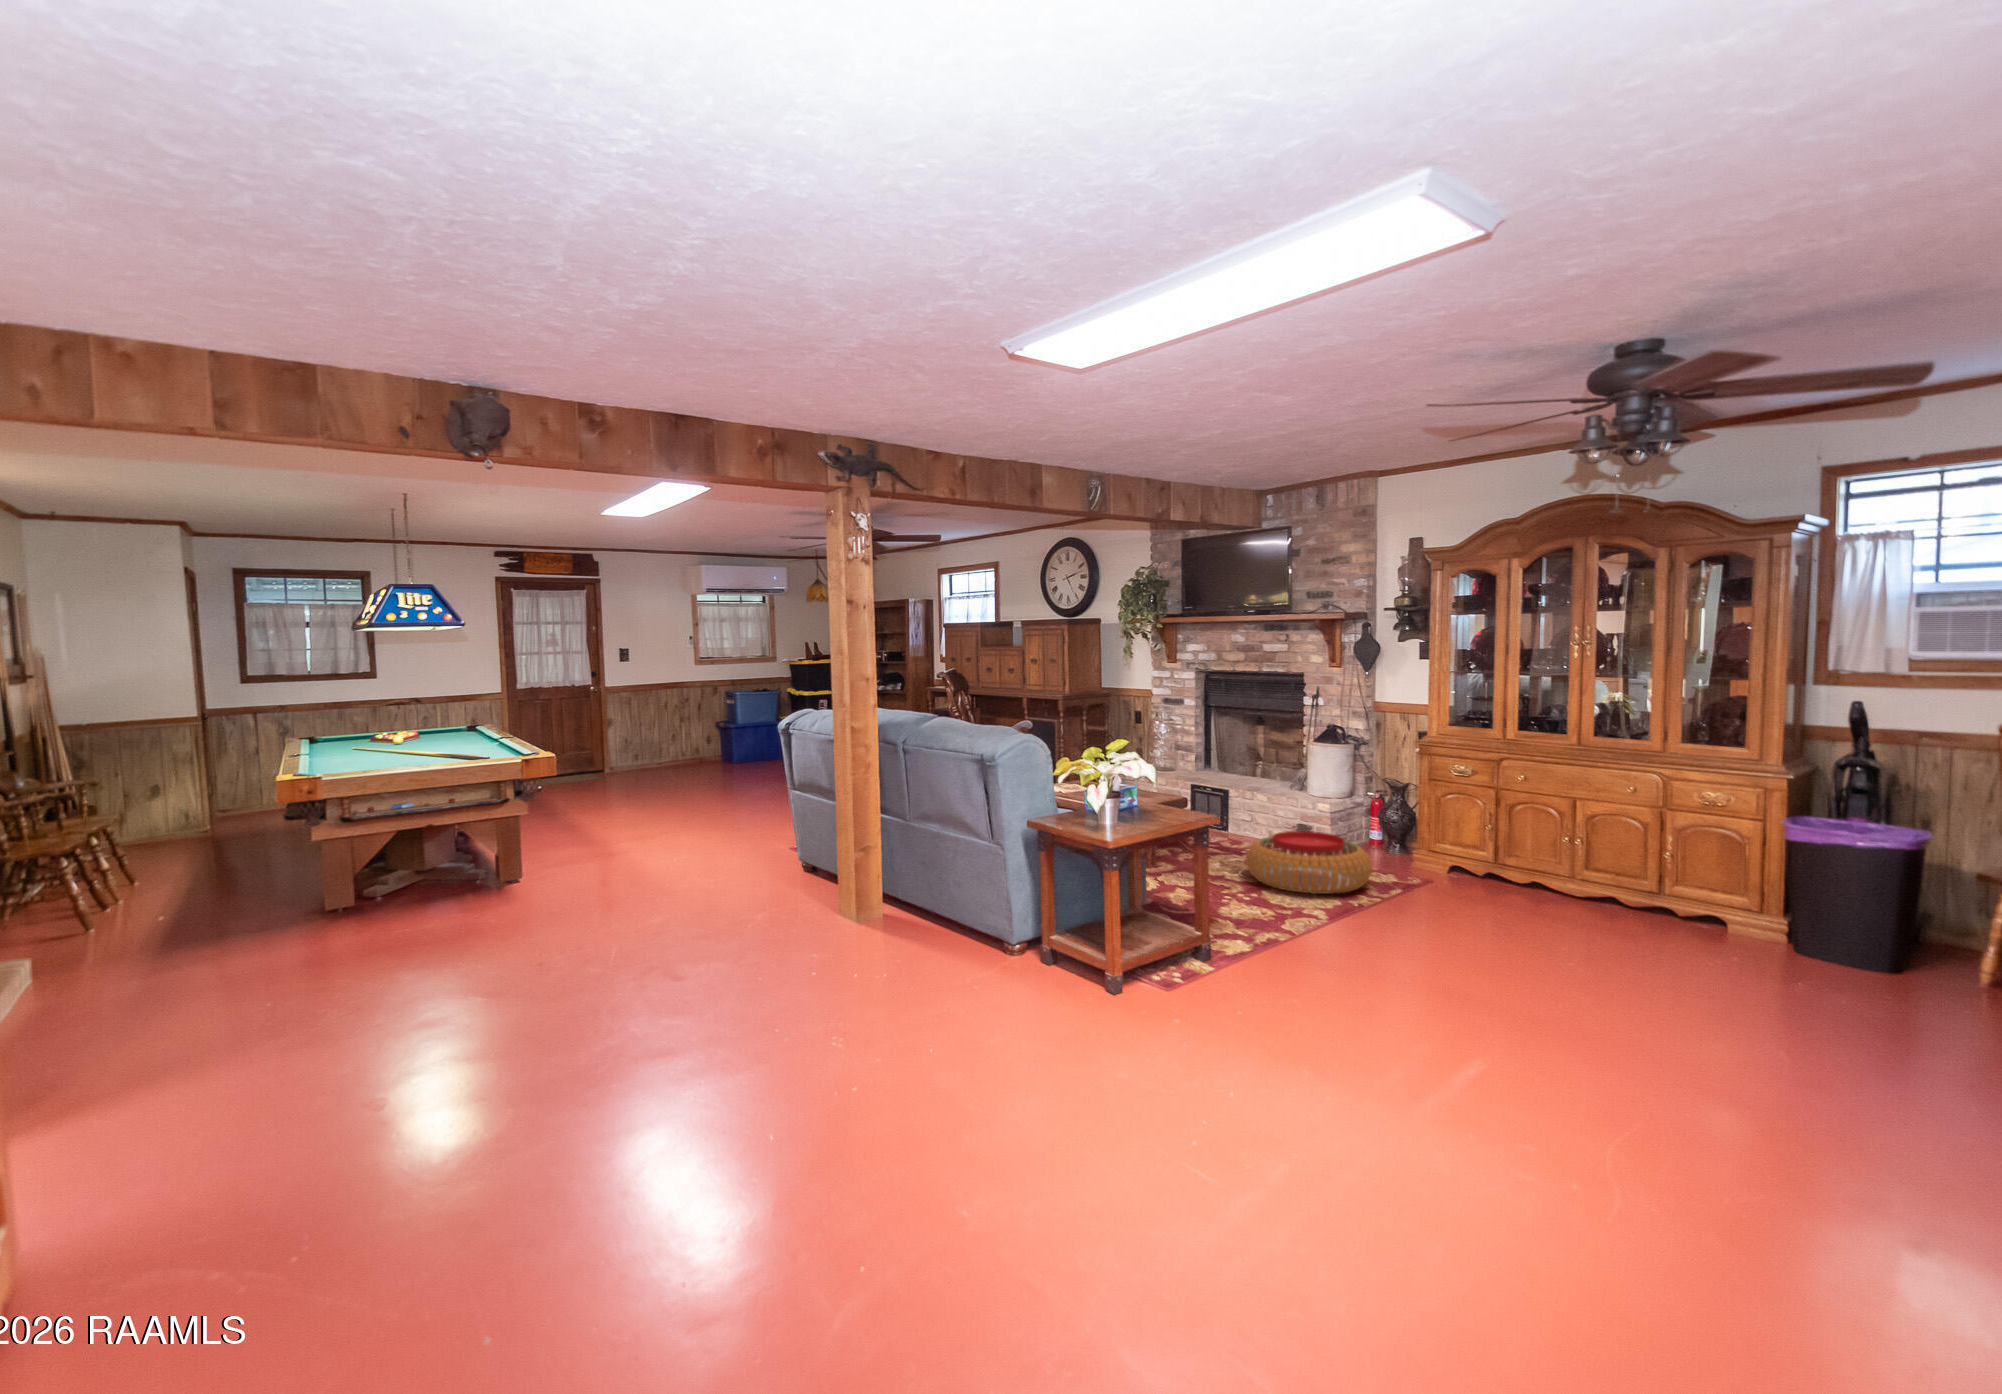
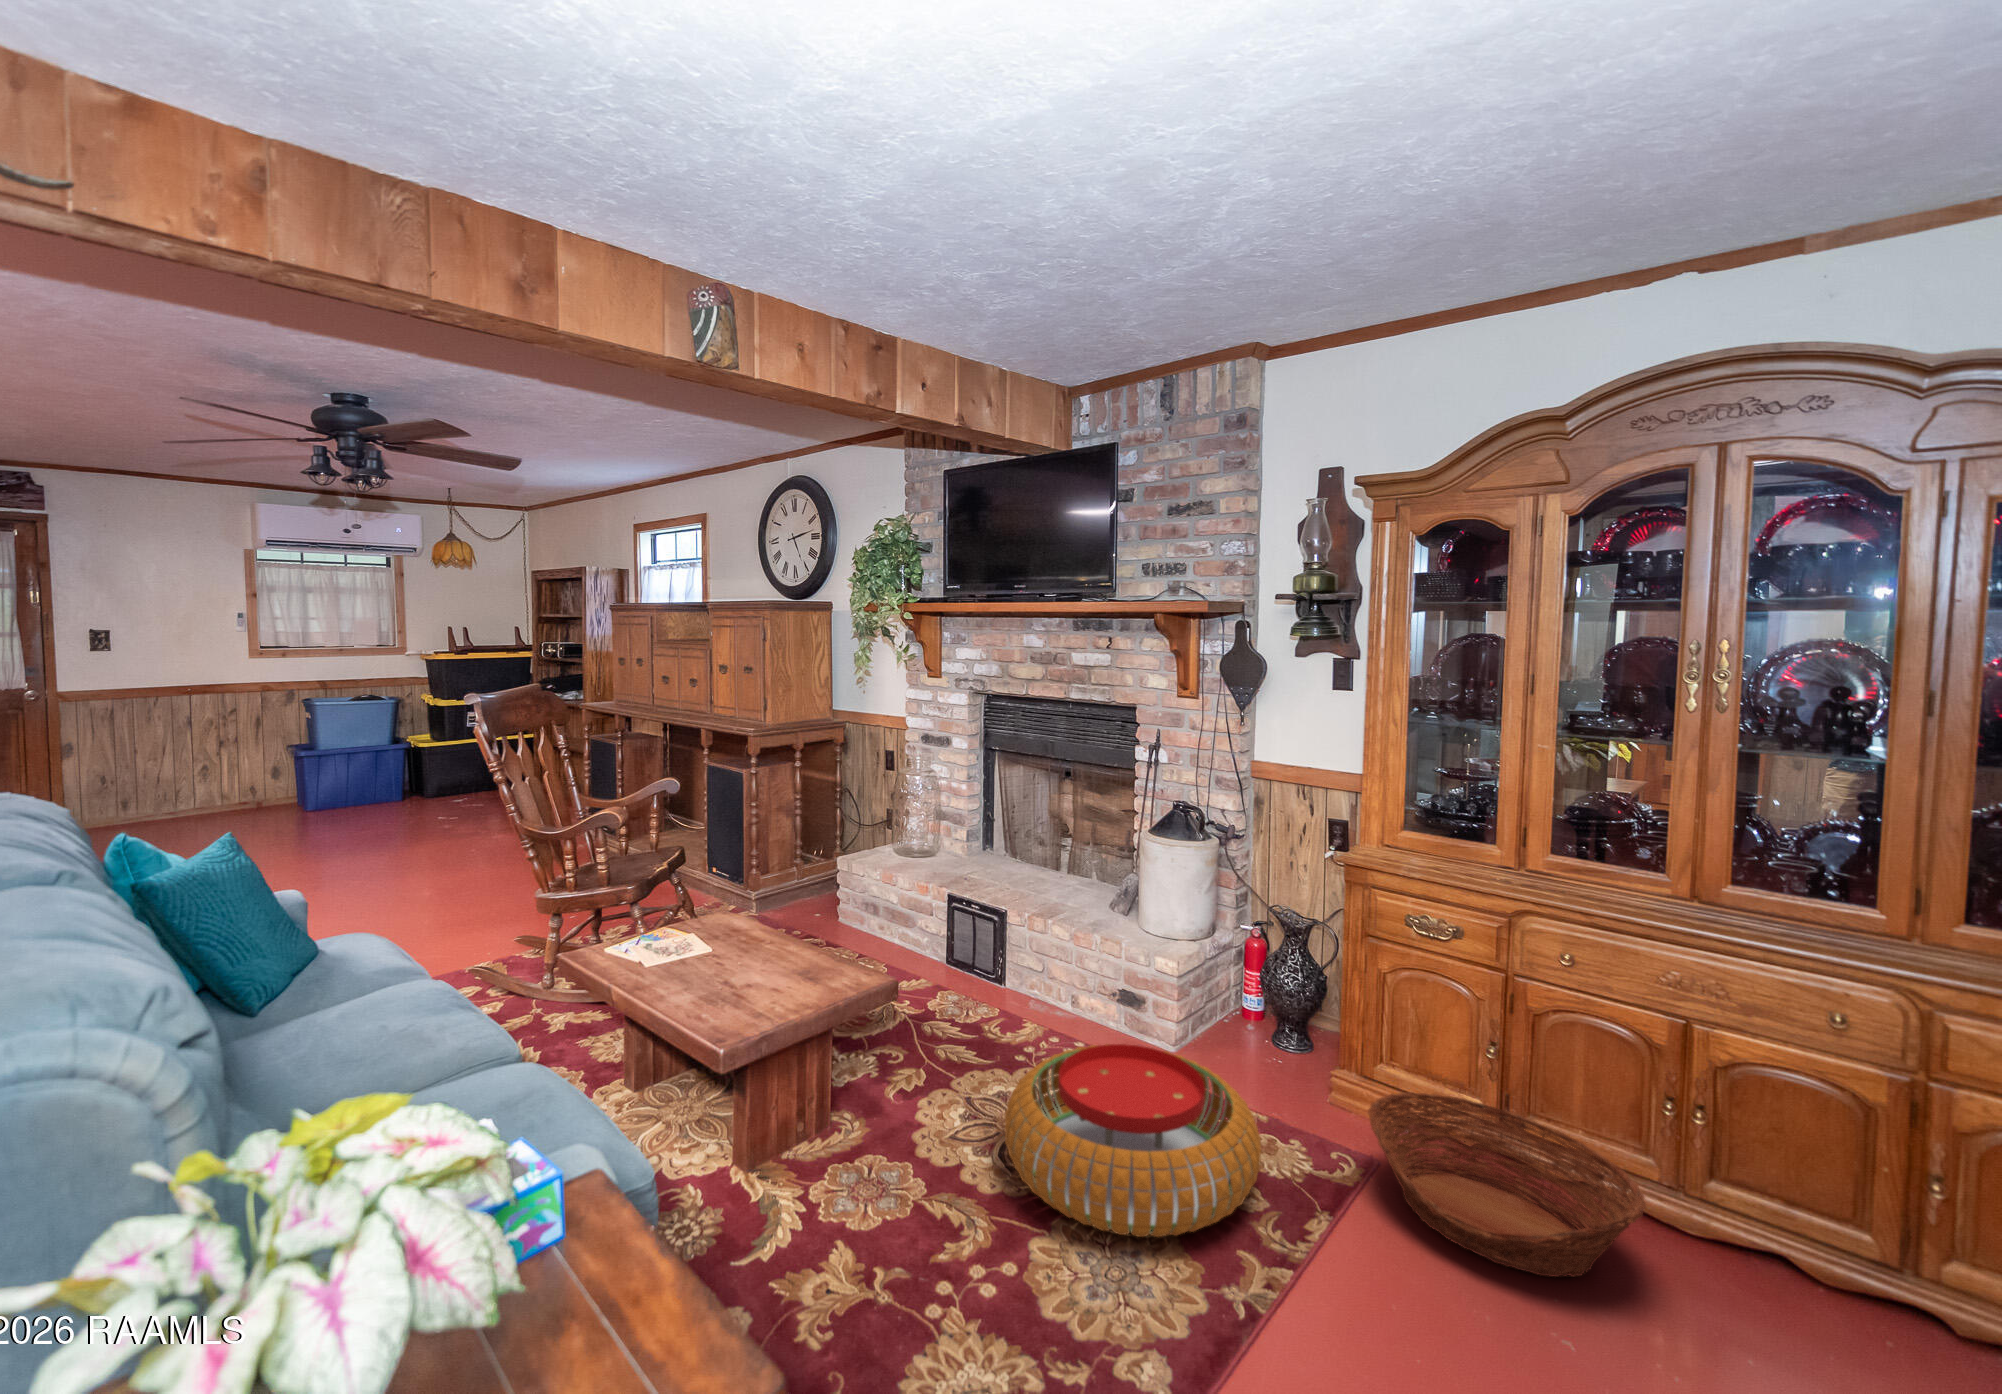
basket: none [1426,850,1548,907] -> present [1368,1092,1646,1277]

